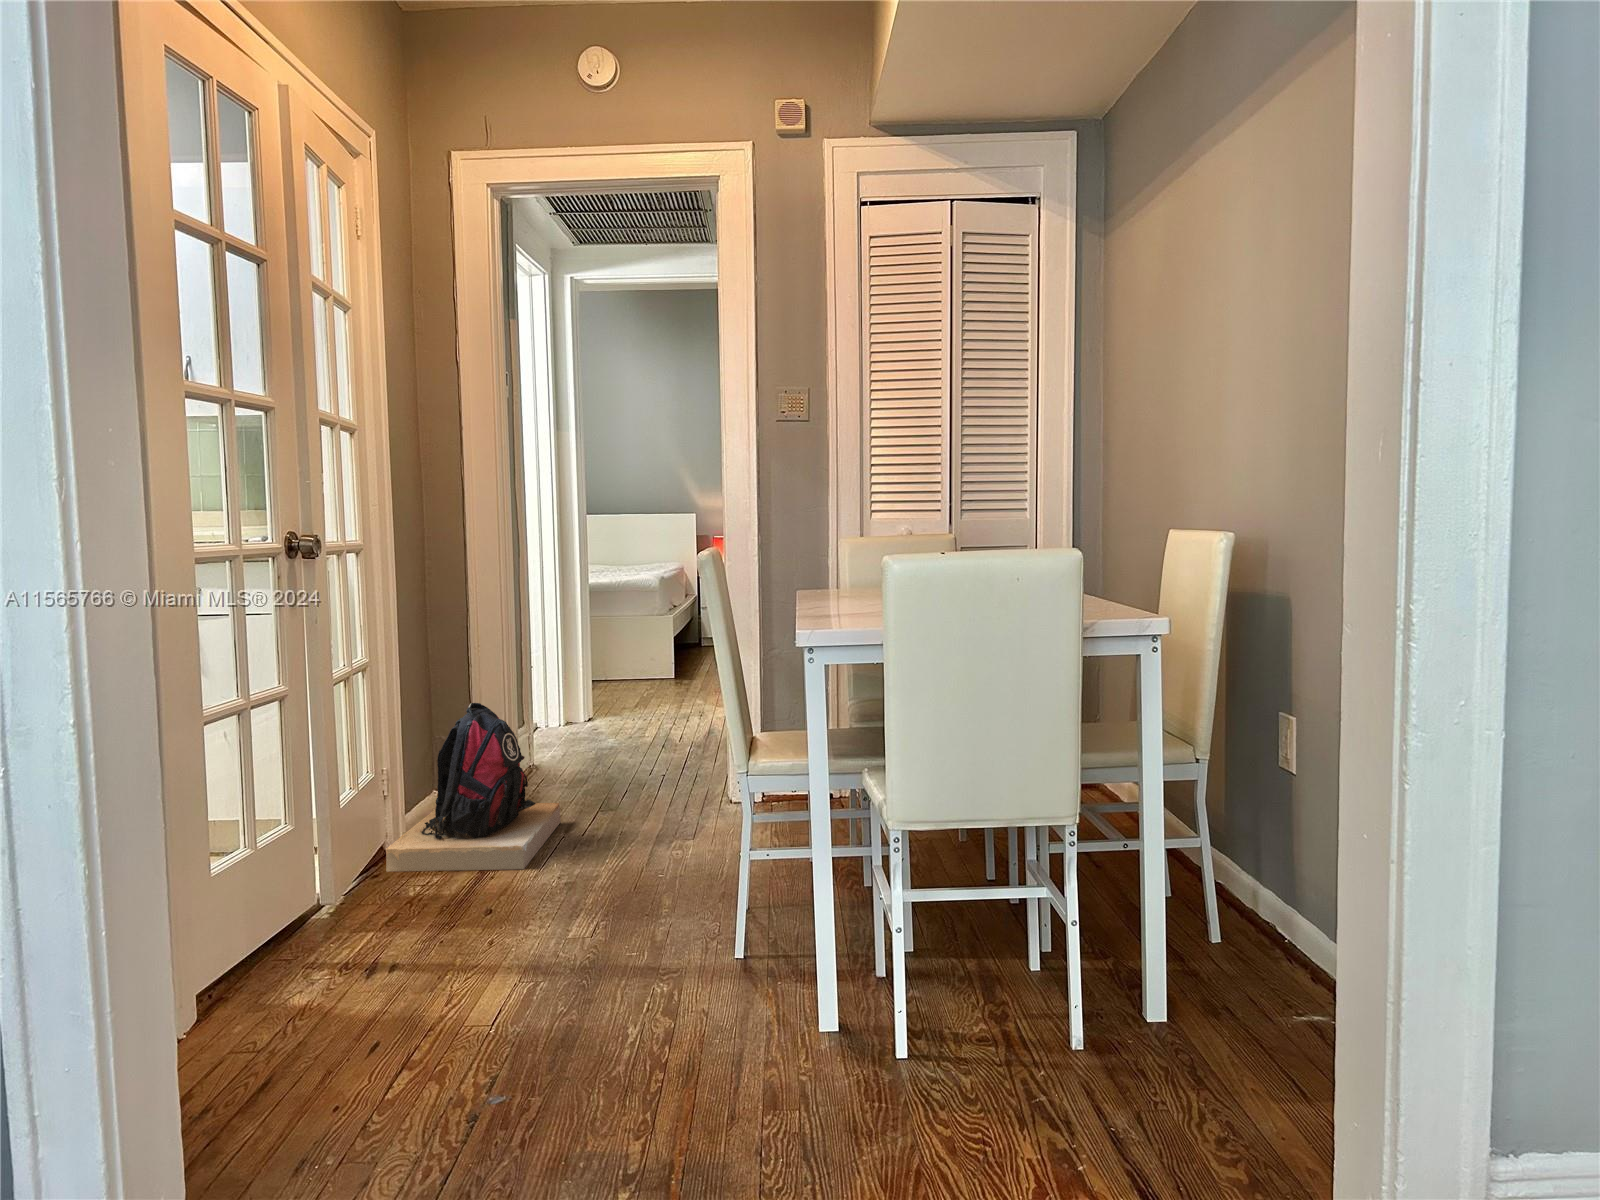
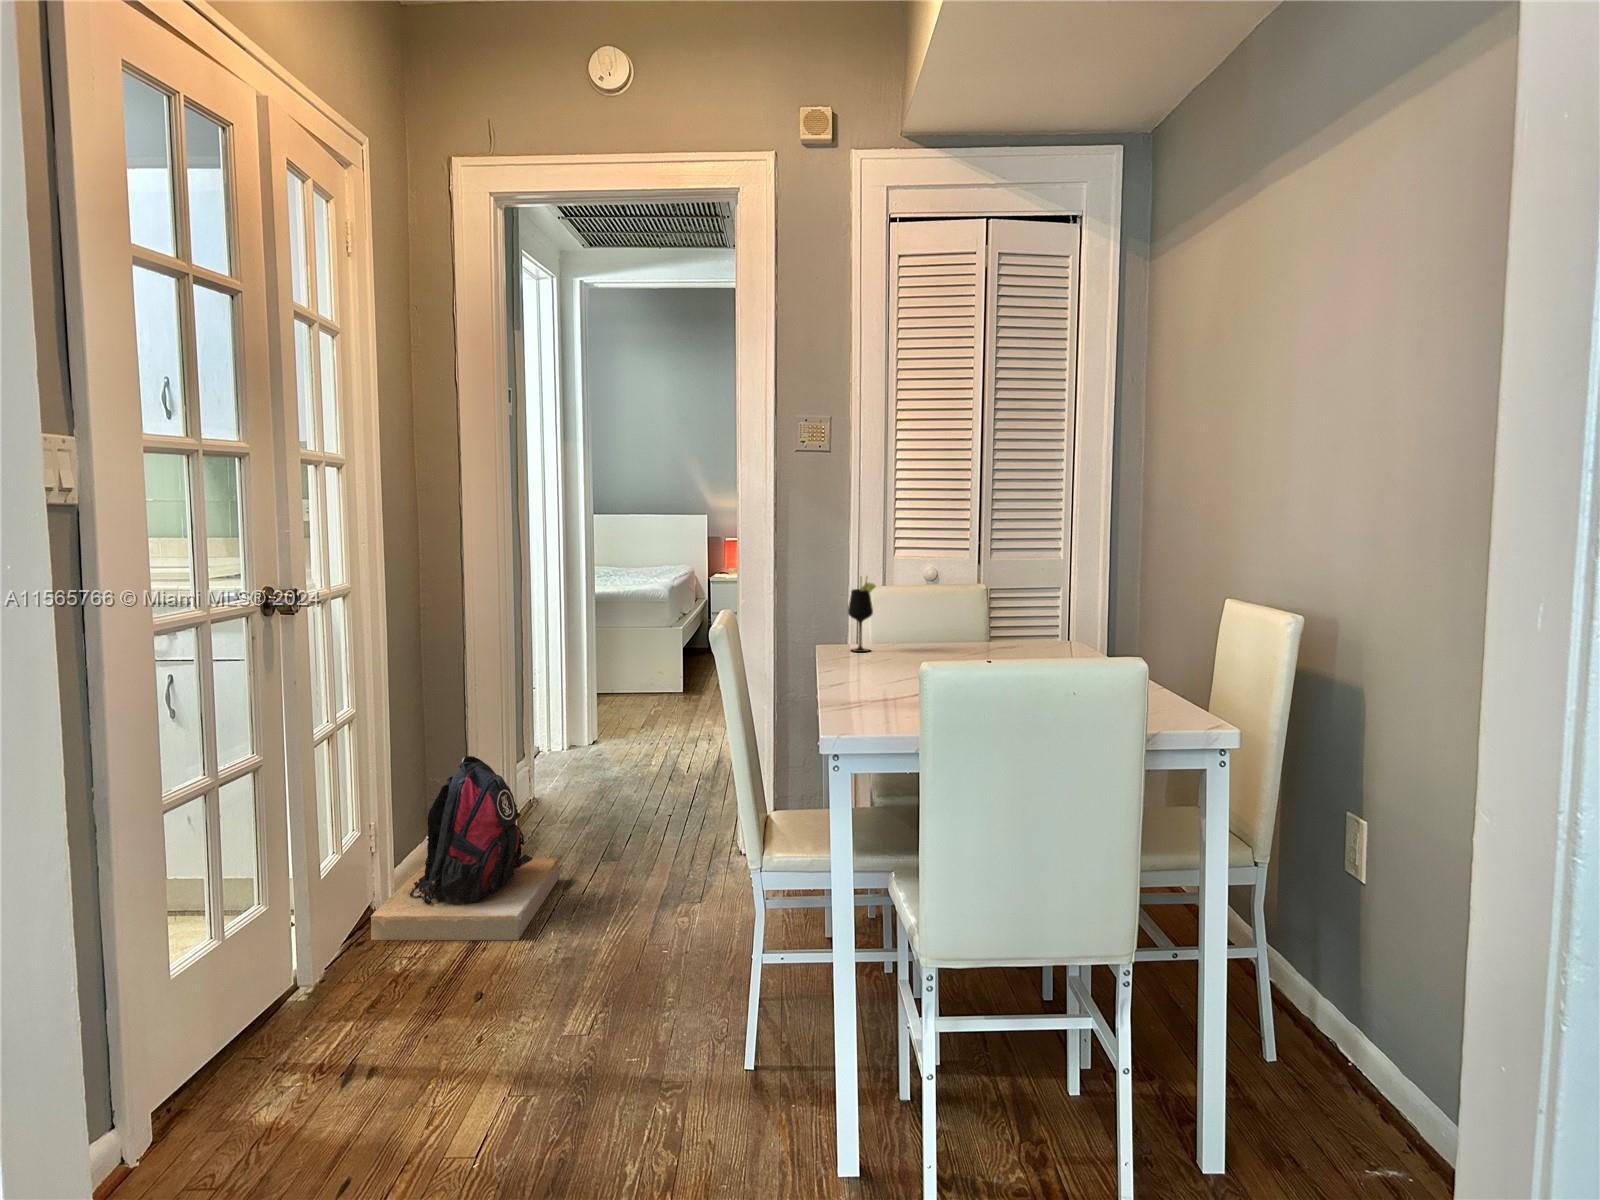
wine glass: none [826,522,851,592] -> present [848,577,876,652]

